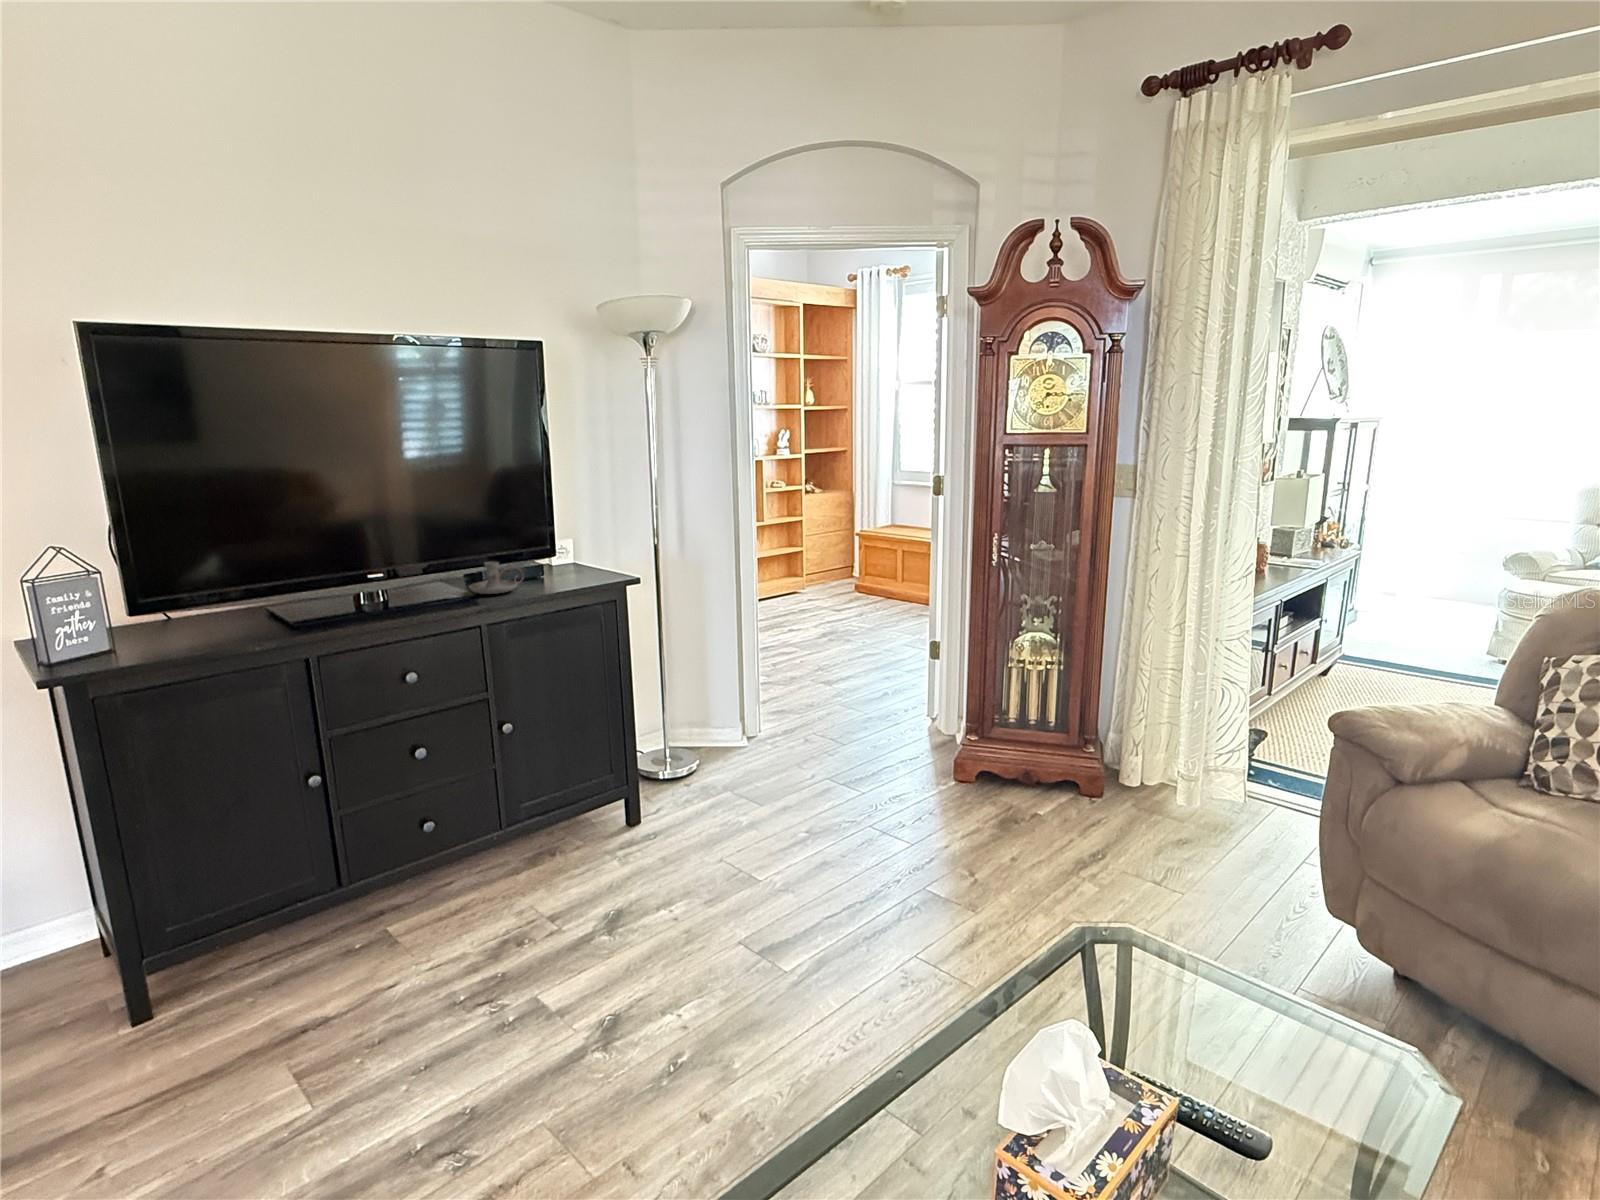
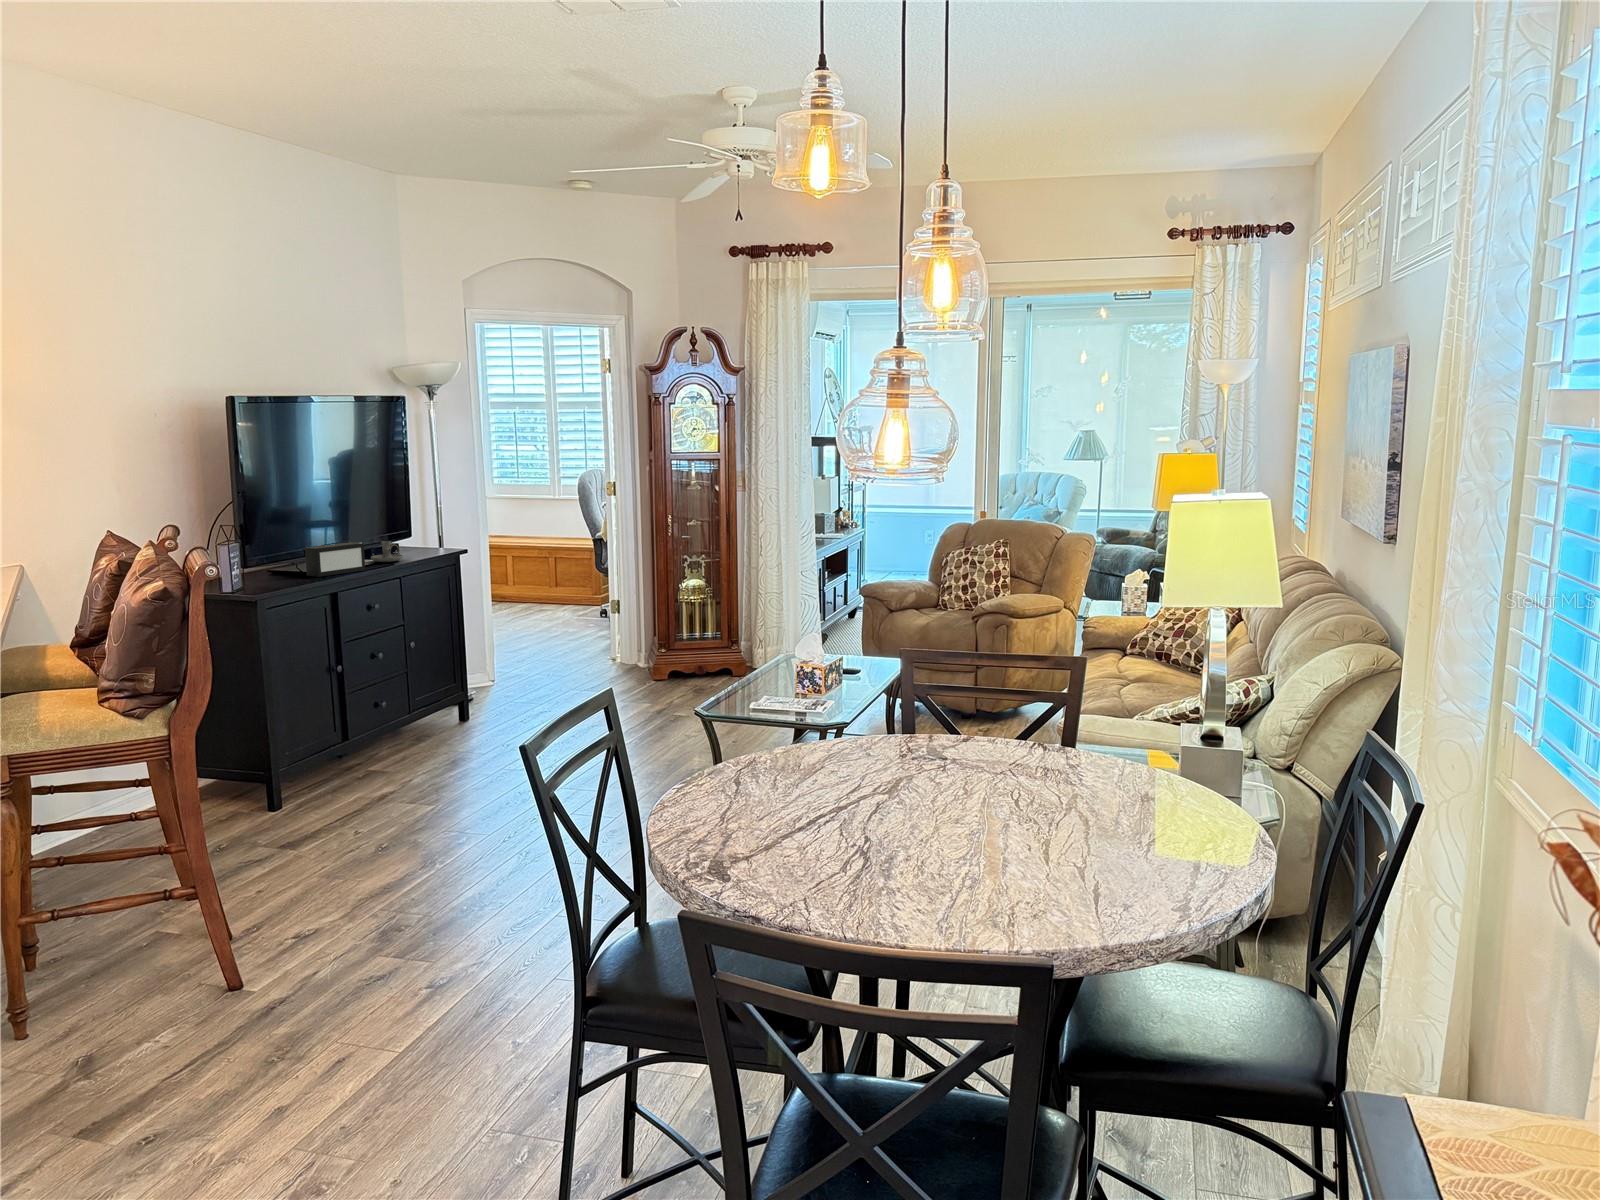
speaker: none [308,565,411,622] -> present [305,542,365,577]

